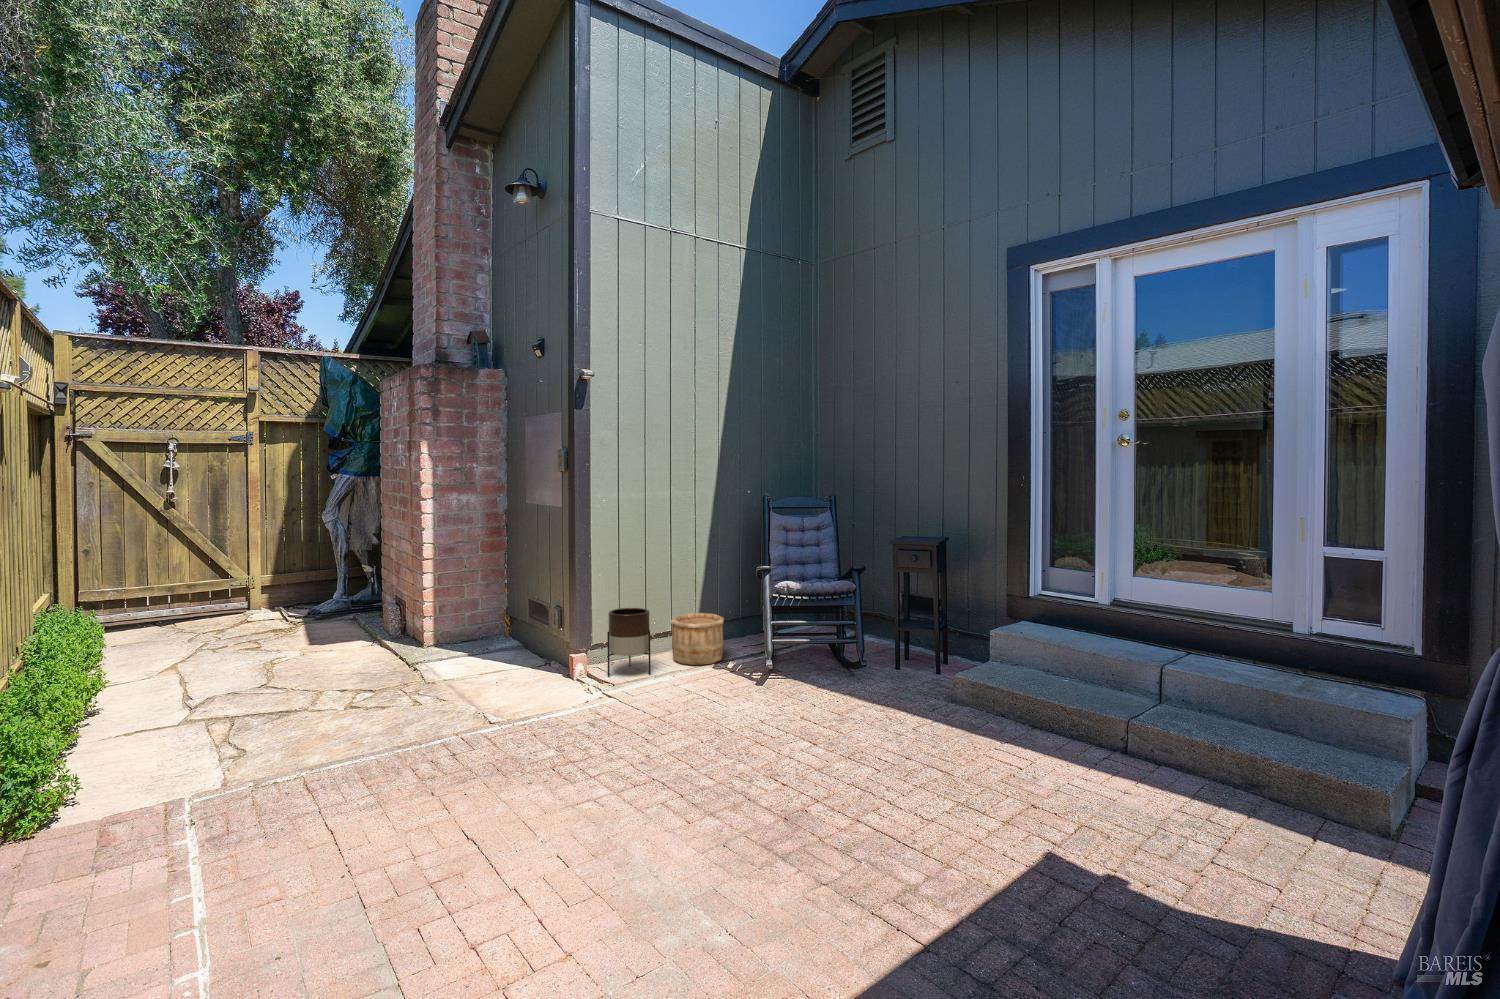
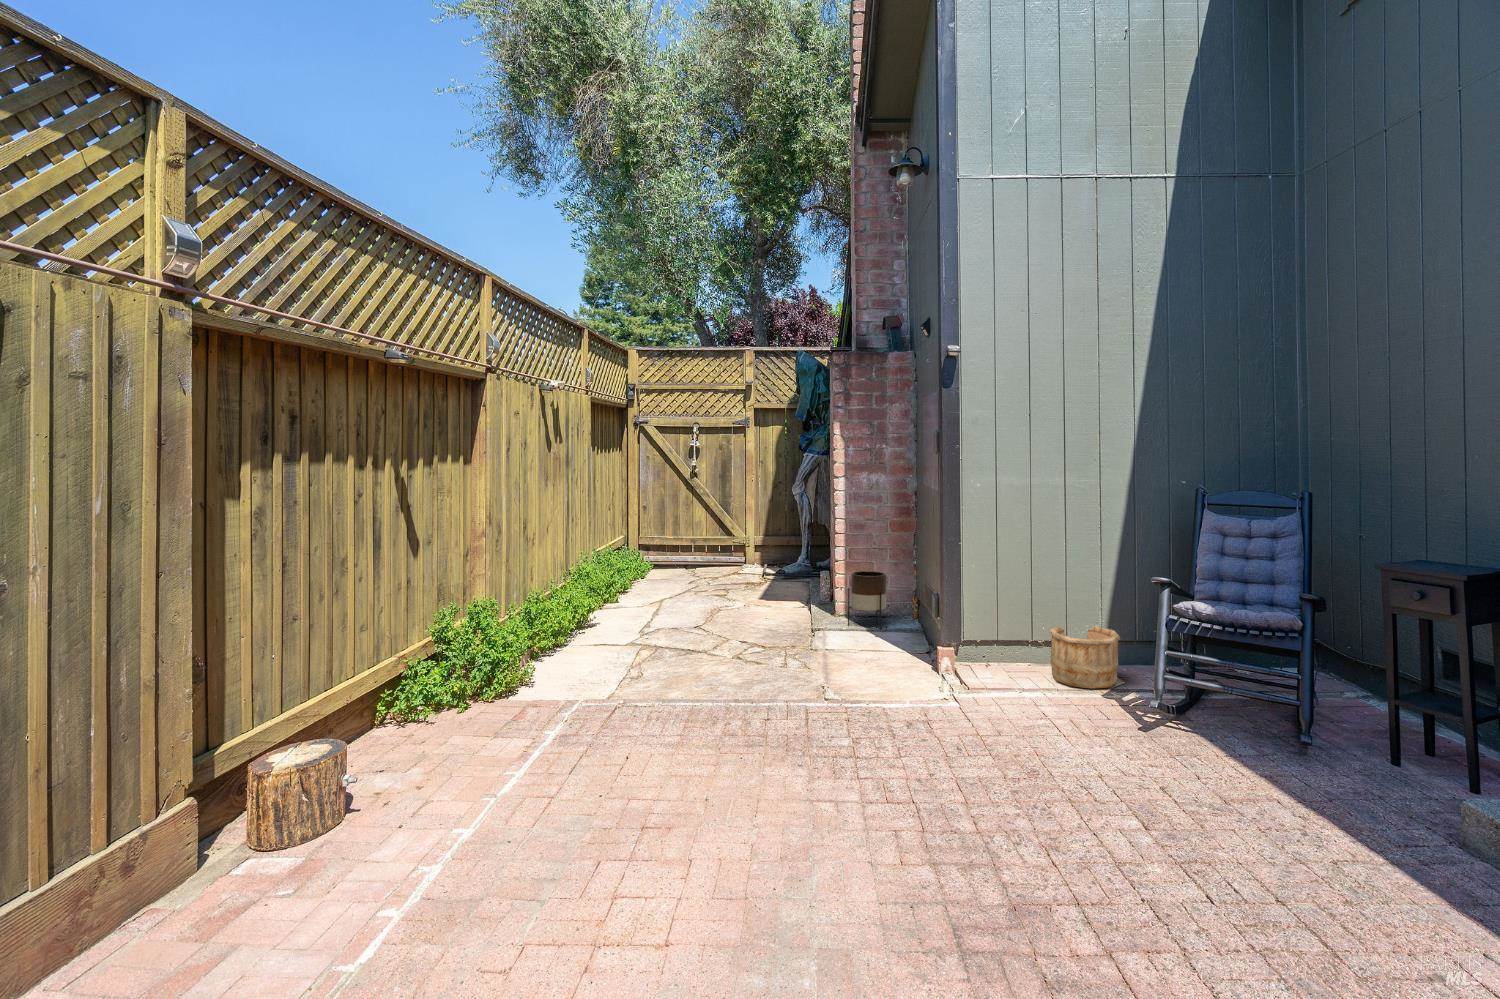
planter: present [607,608,651,676] -> present [848,571,886,630]

